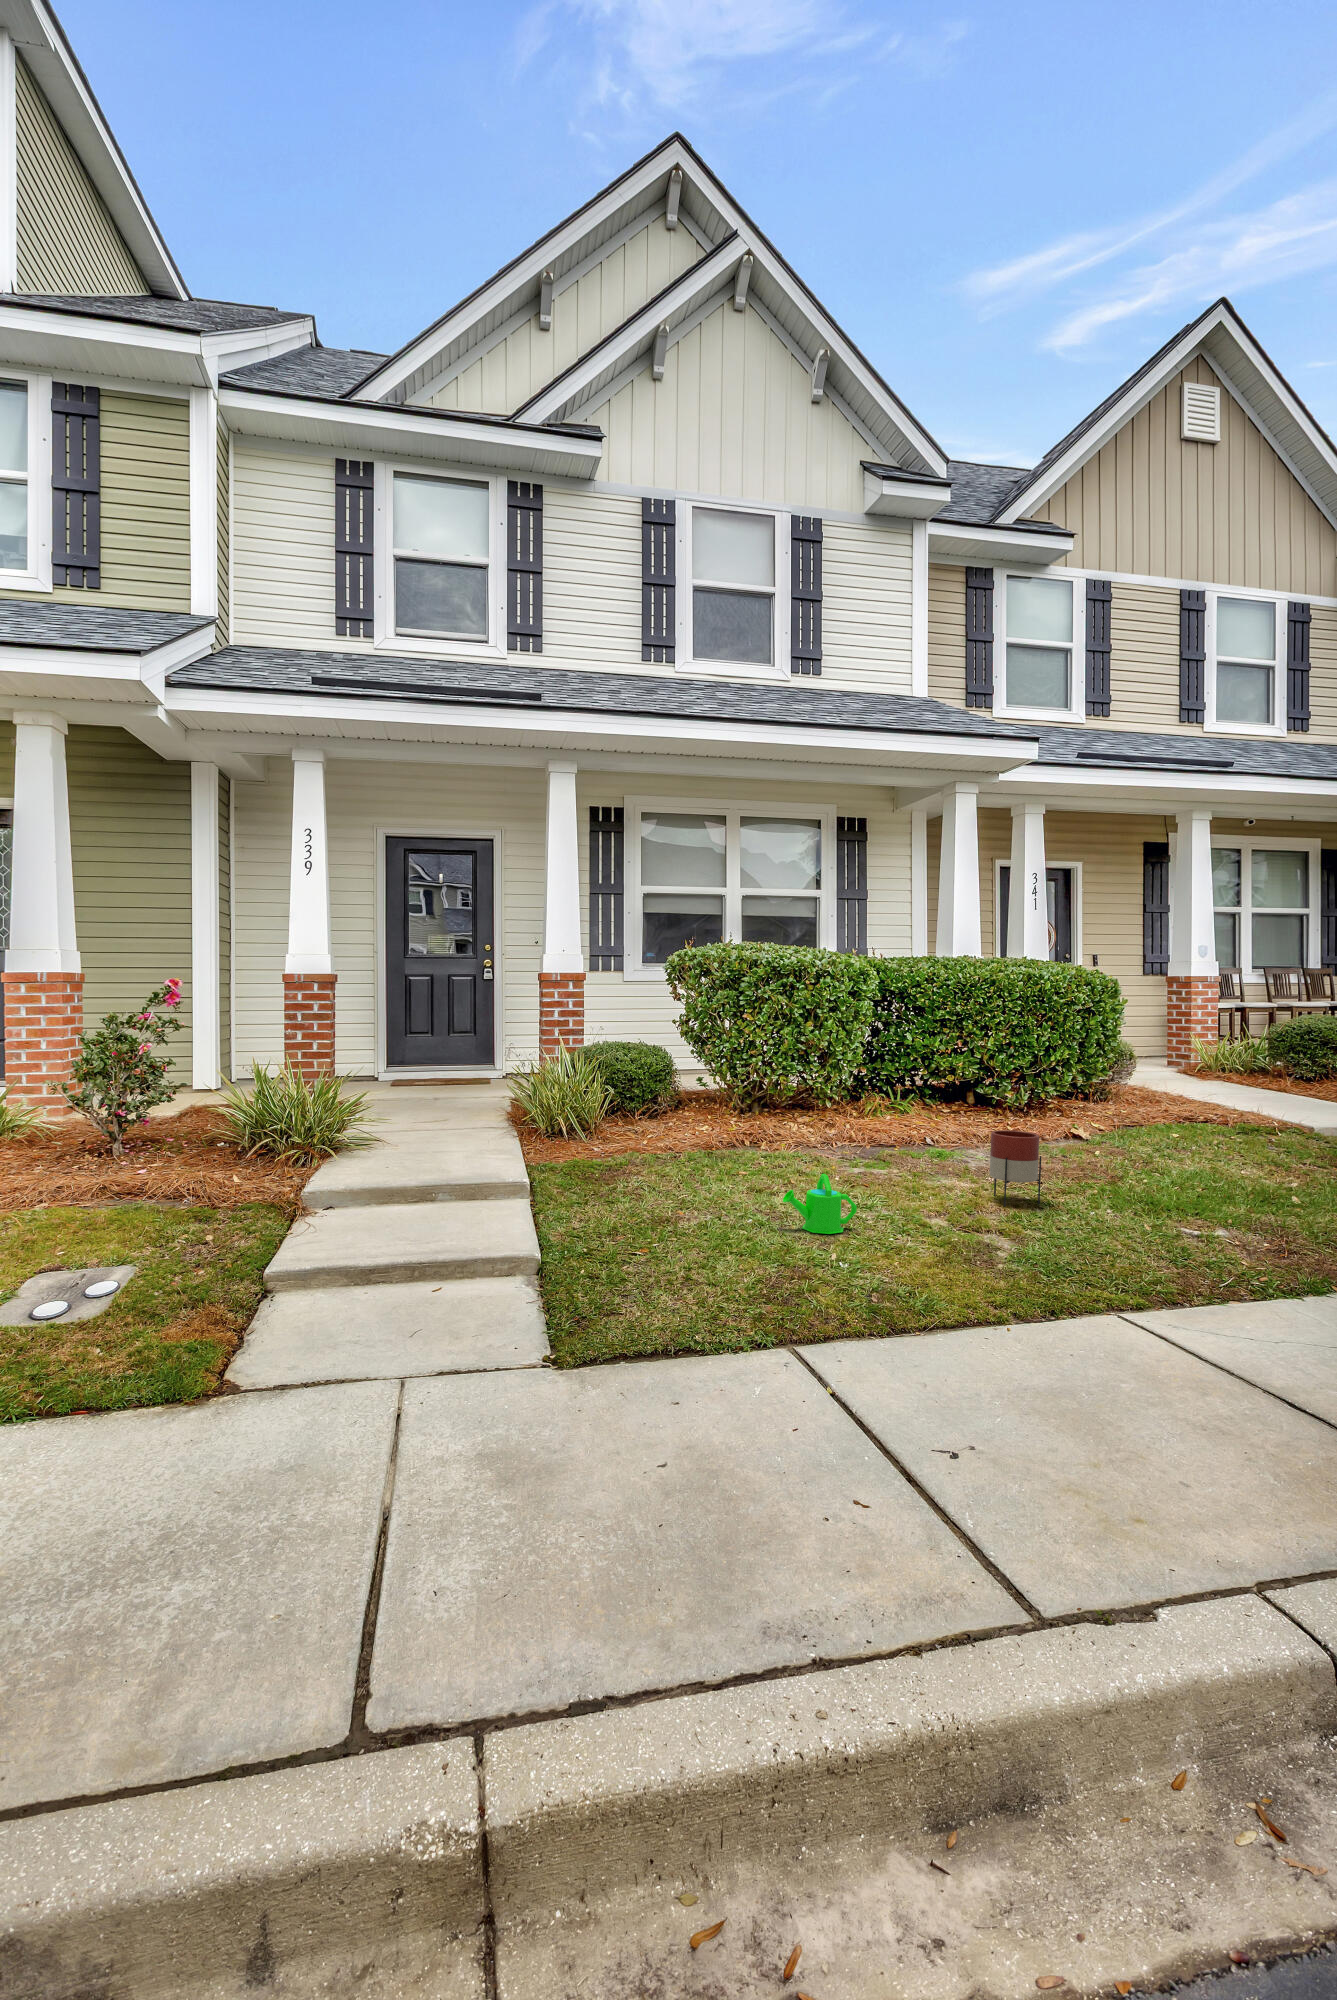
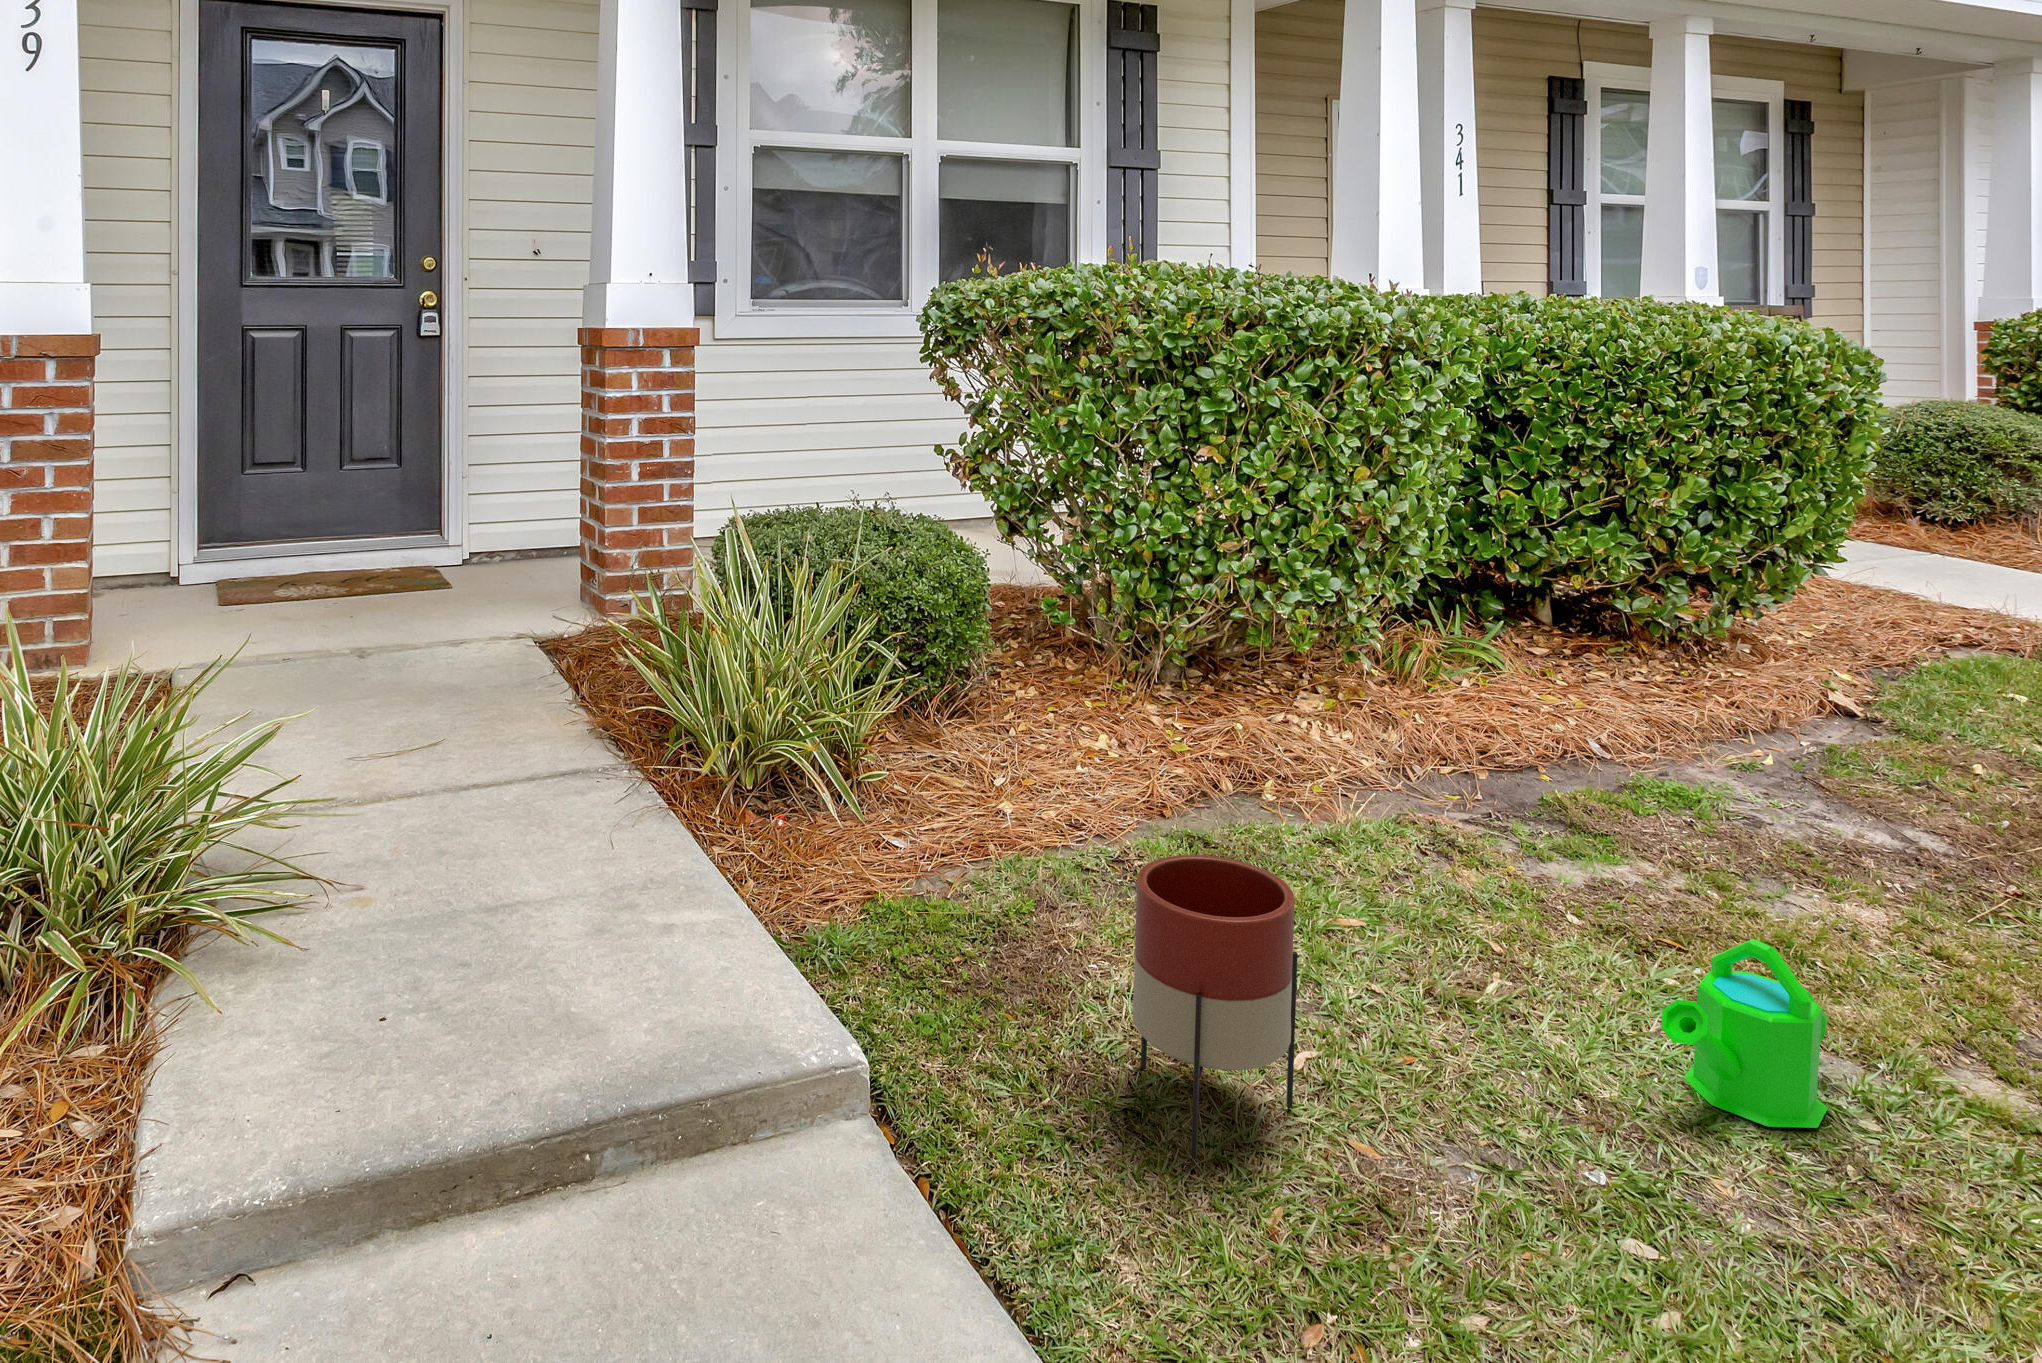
planter: present [989,1130,1041,1207] -> present [1133,855,1297,1159]

